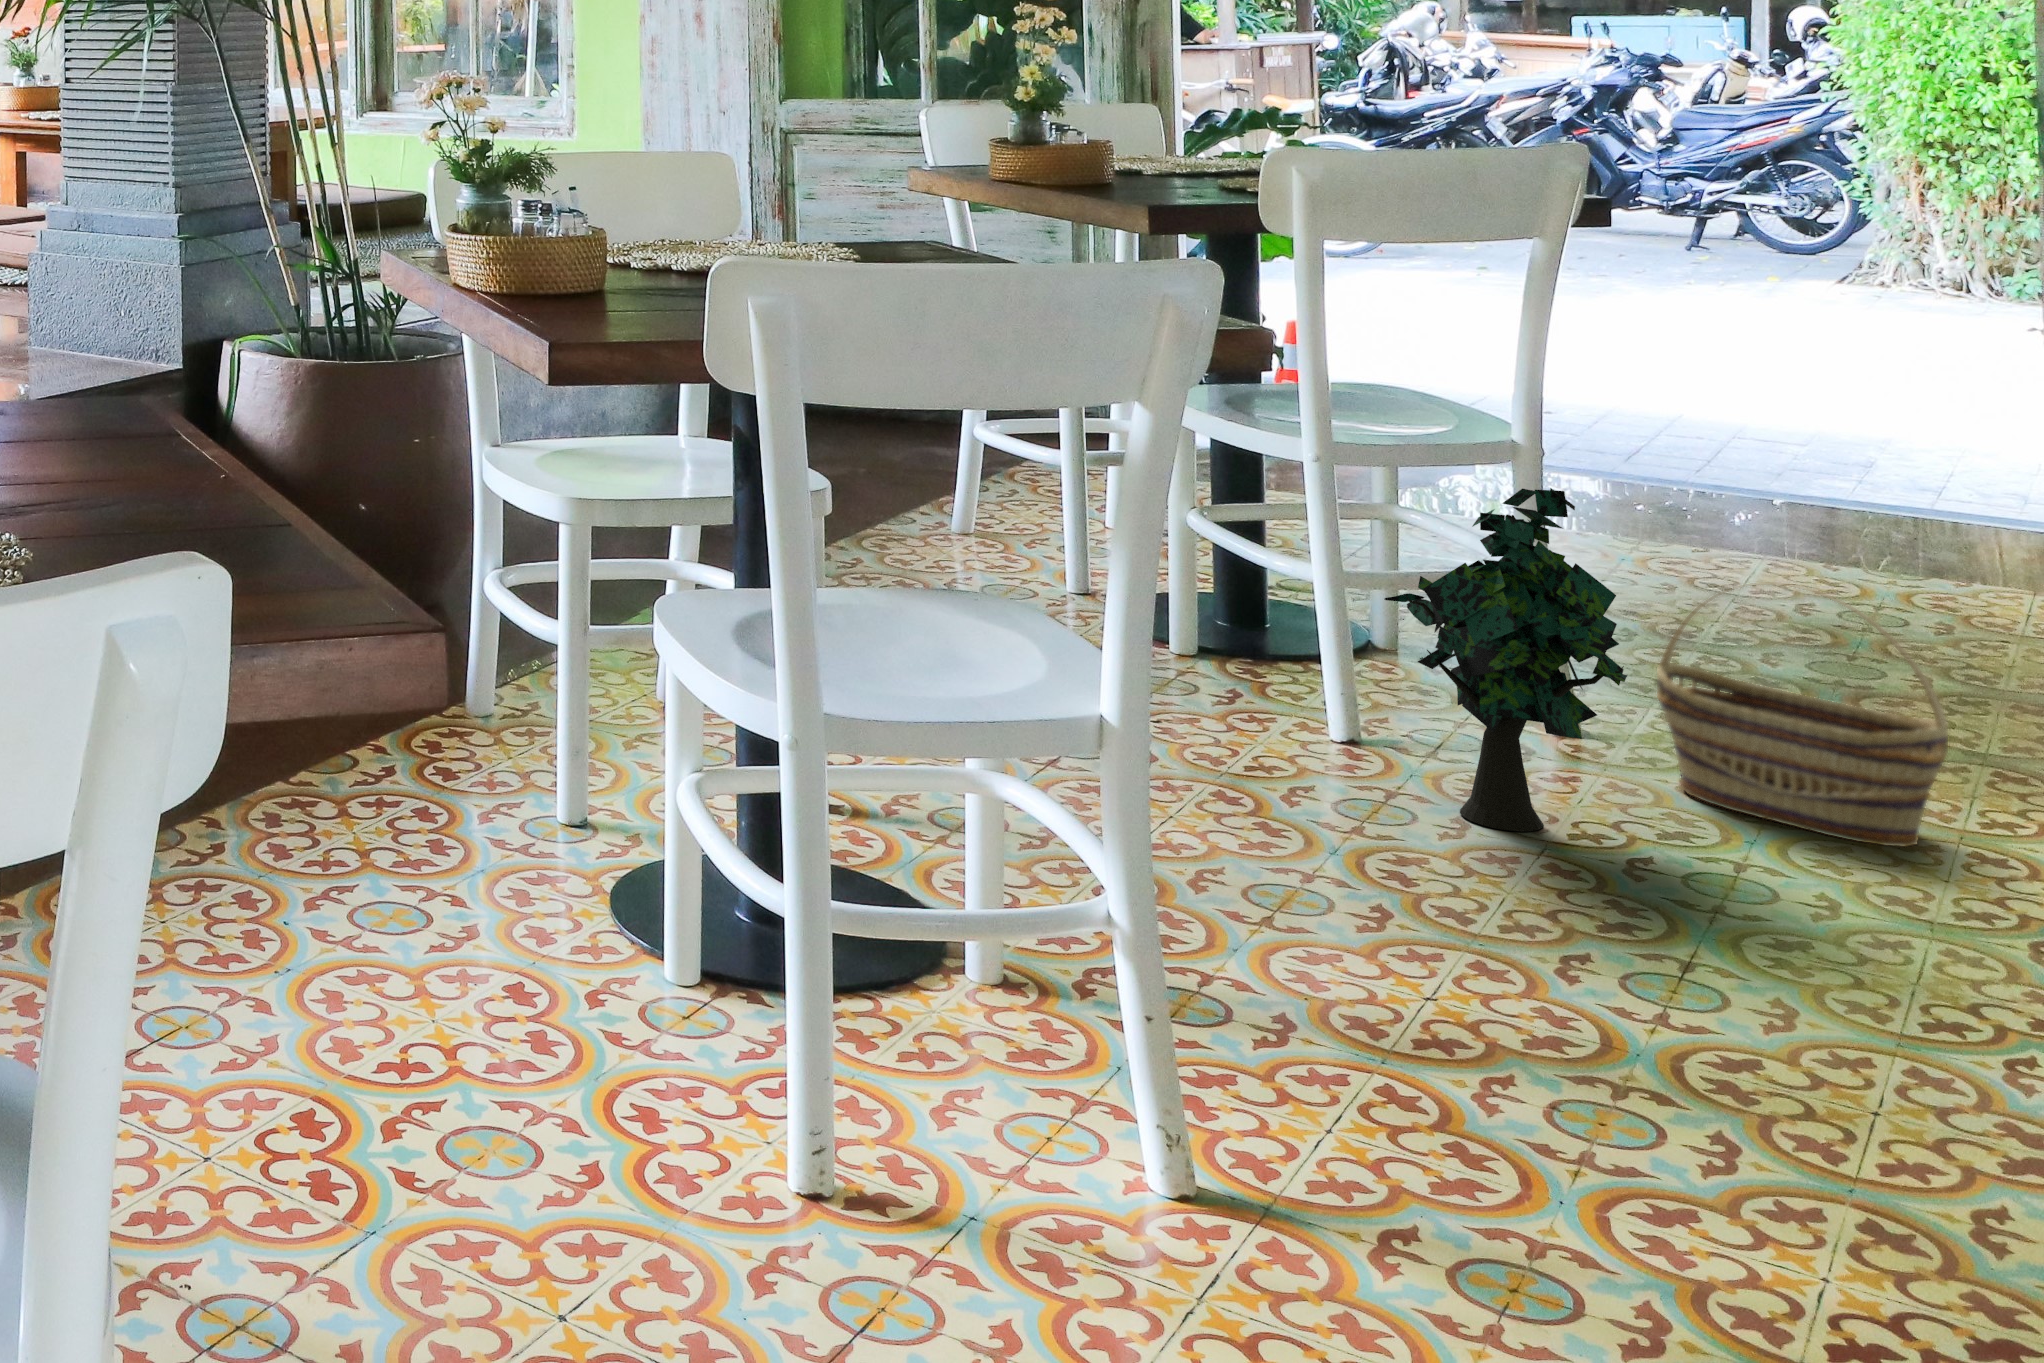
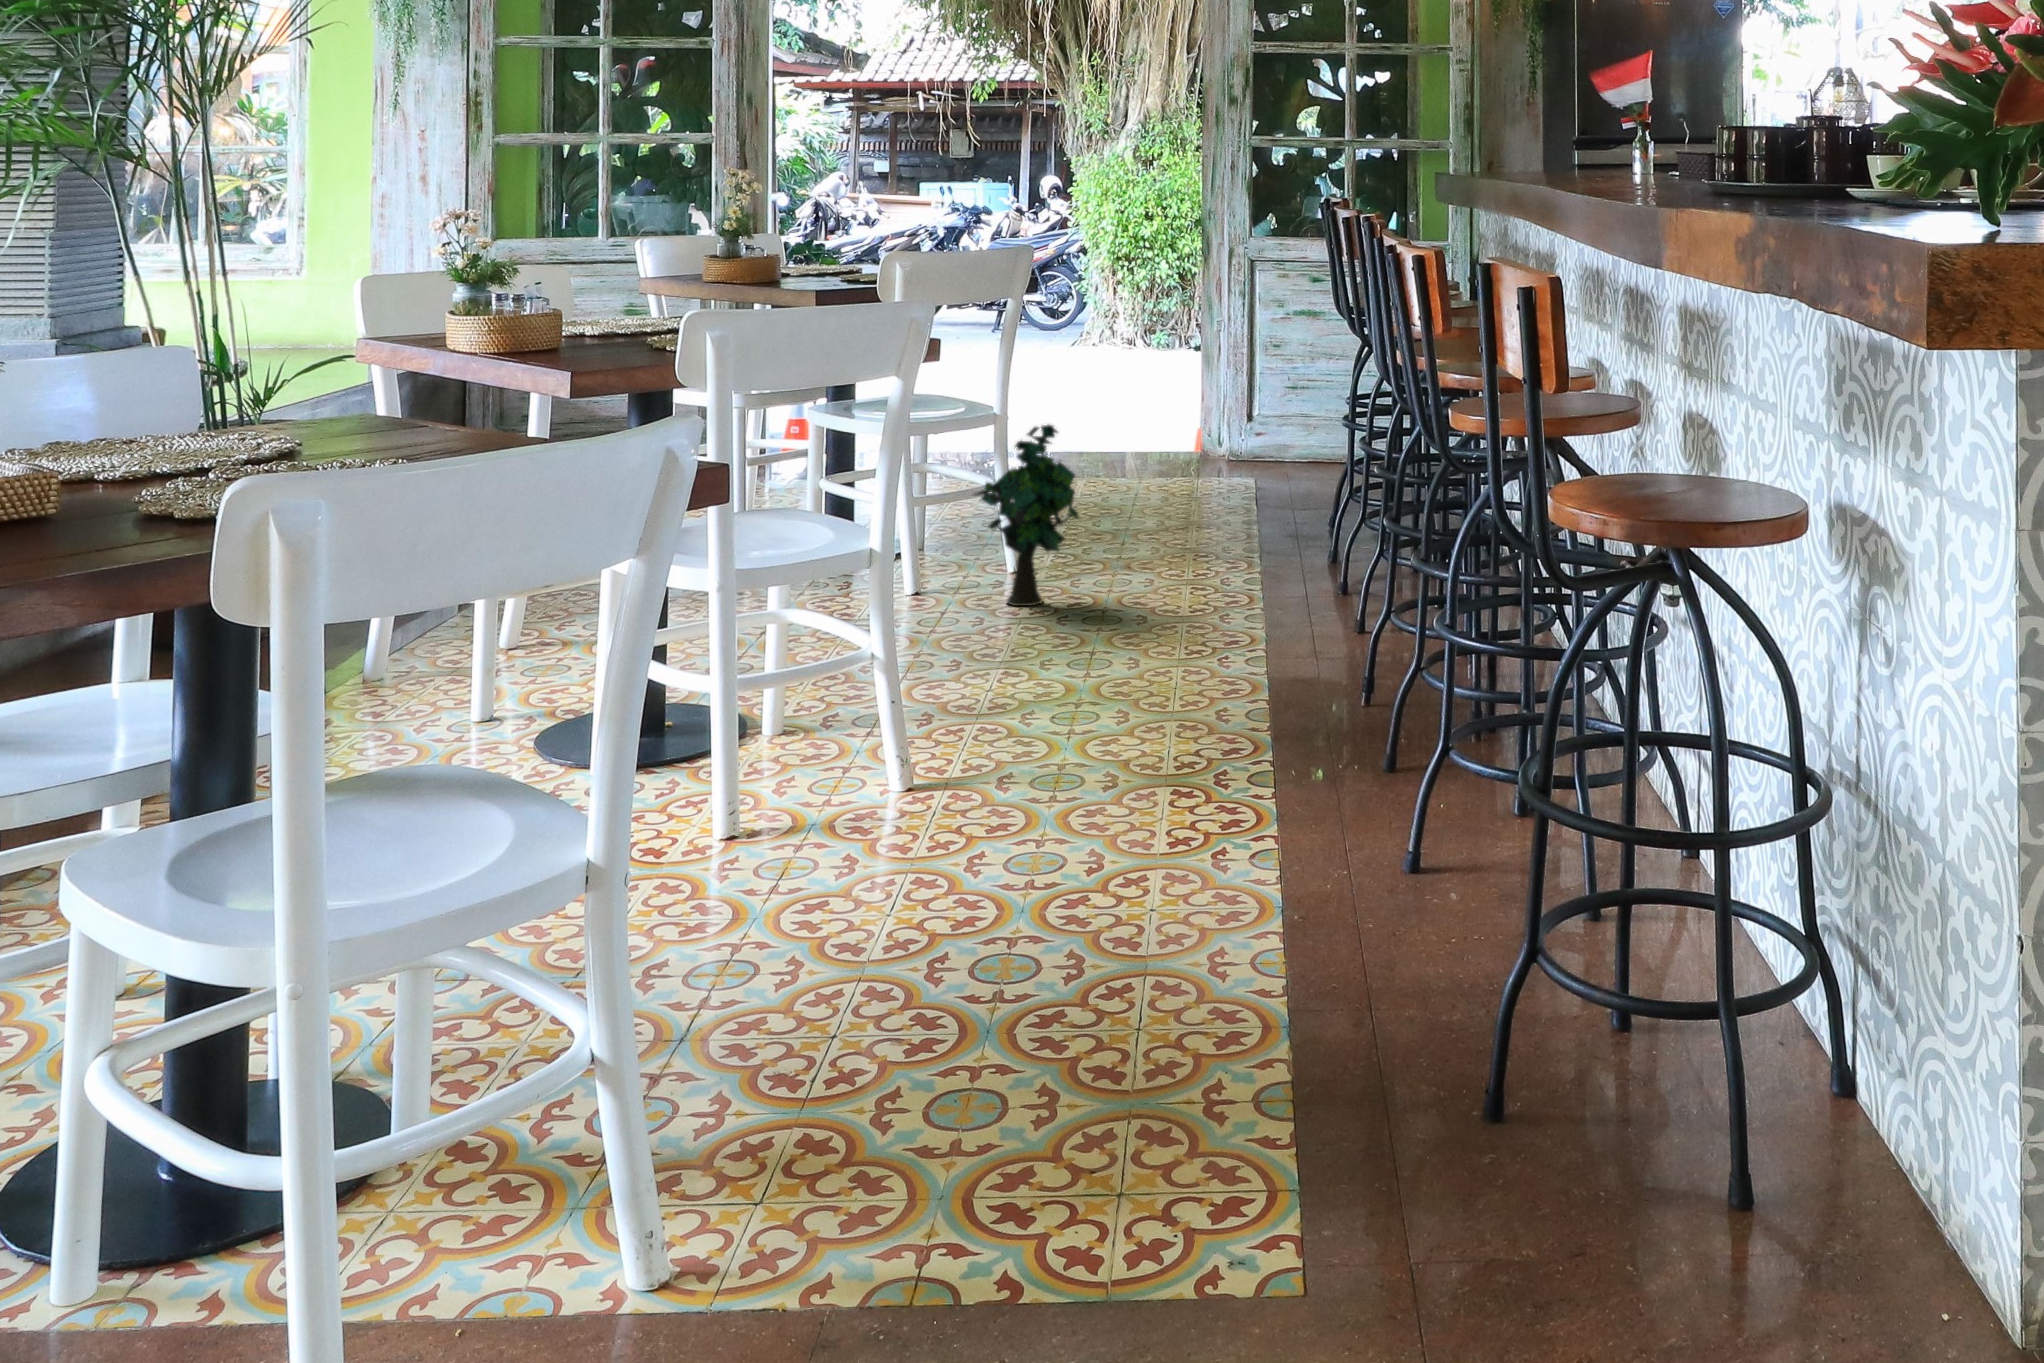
basket: present [1657,582,1948,847] -> none [1083,462,1198,582]

